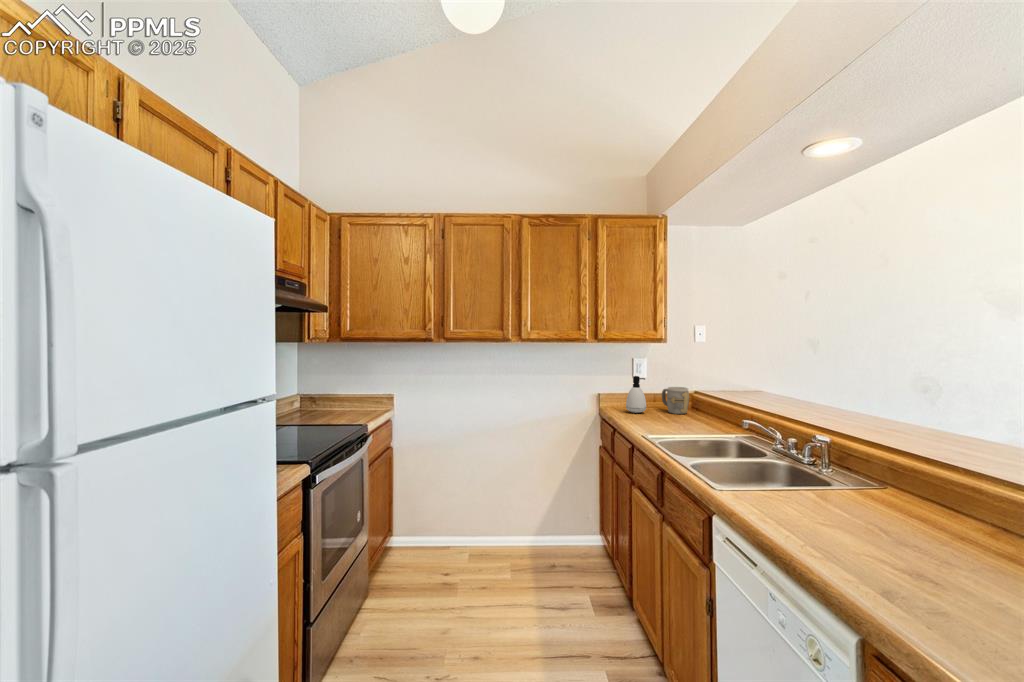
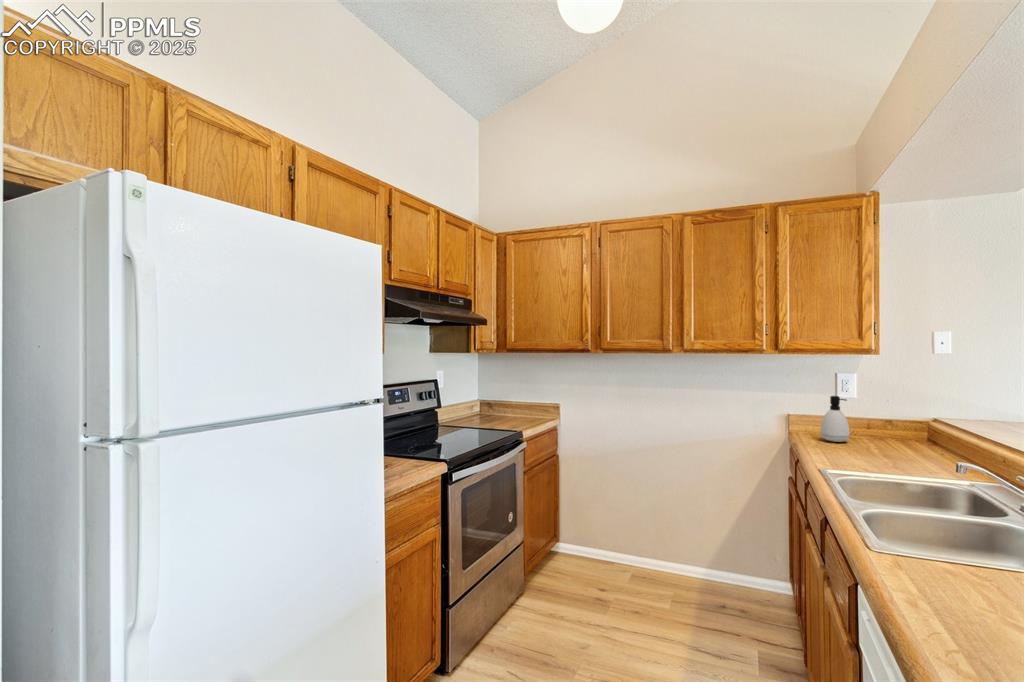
mug: present [662,387,689,414] -> none [878,412,919,449]

